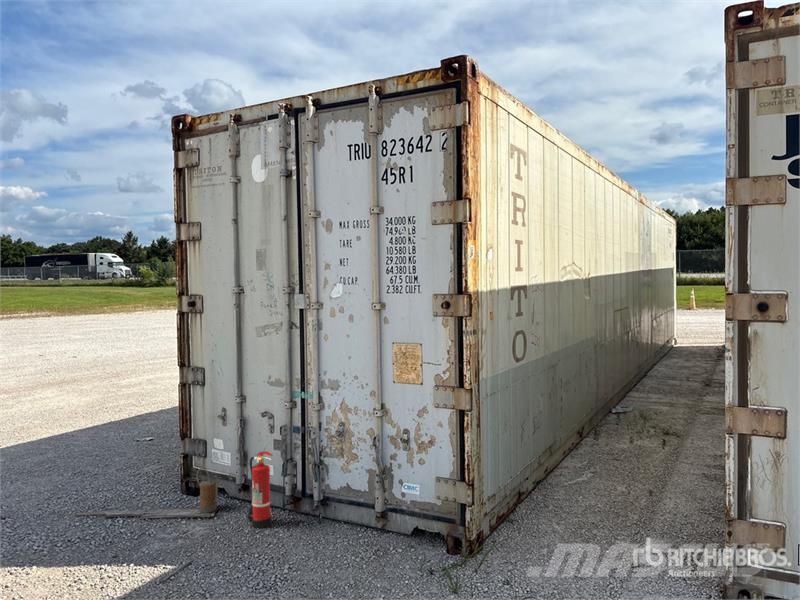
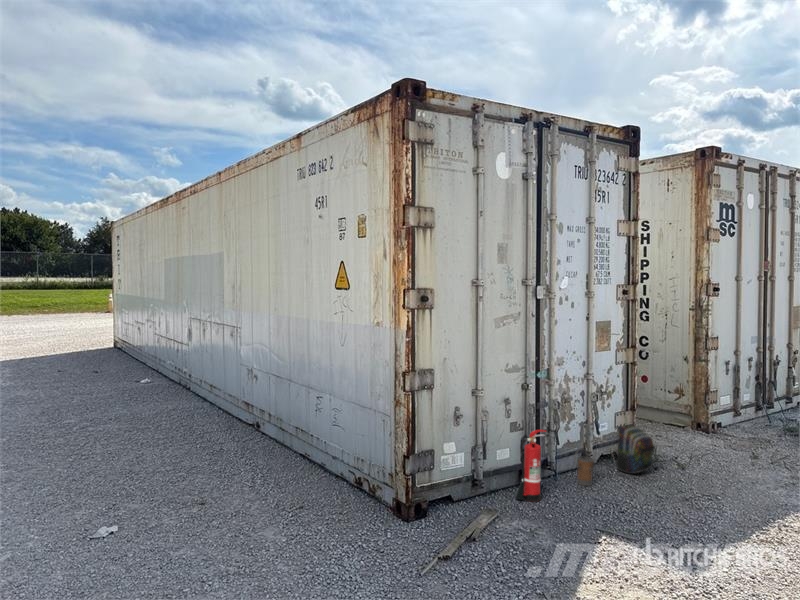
watering can: present [197,468,220,513] -> present [574,448,596,486]
backpack: none [390,493,441,569] -> present [615,424,655,474]

